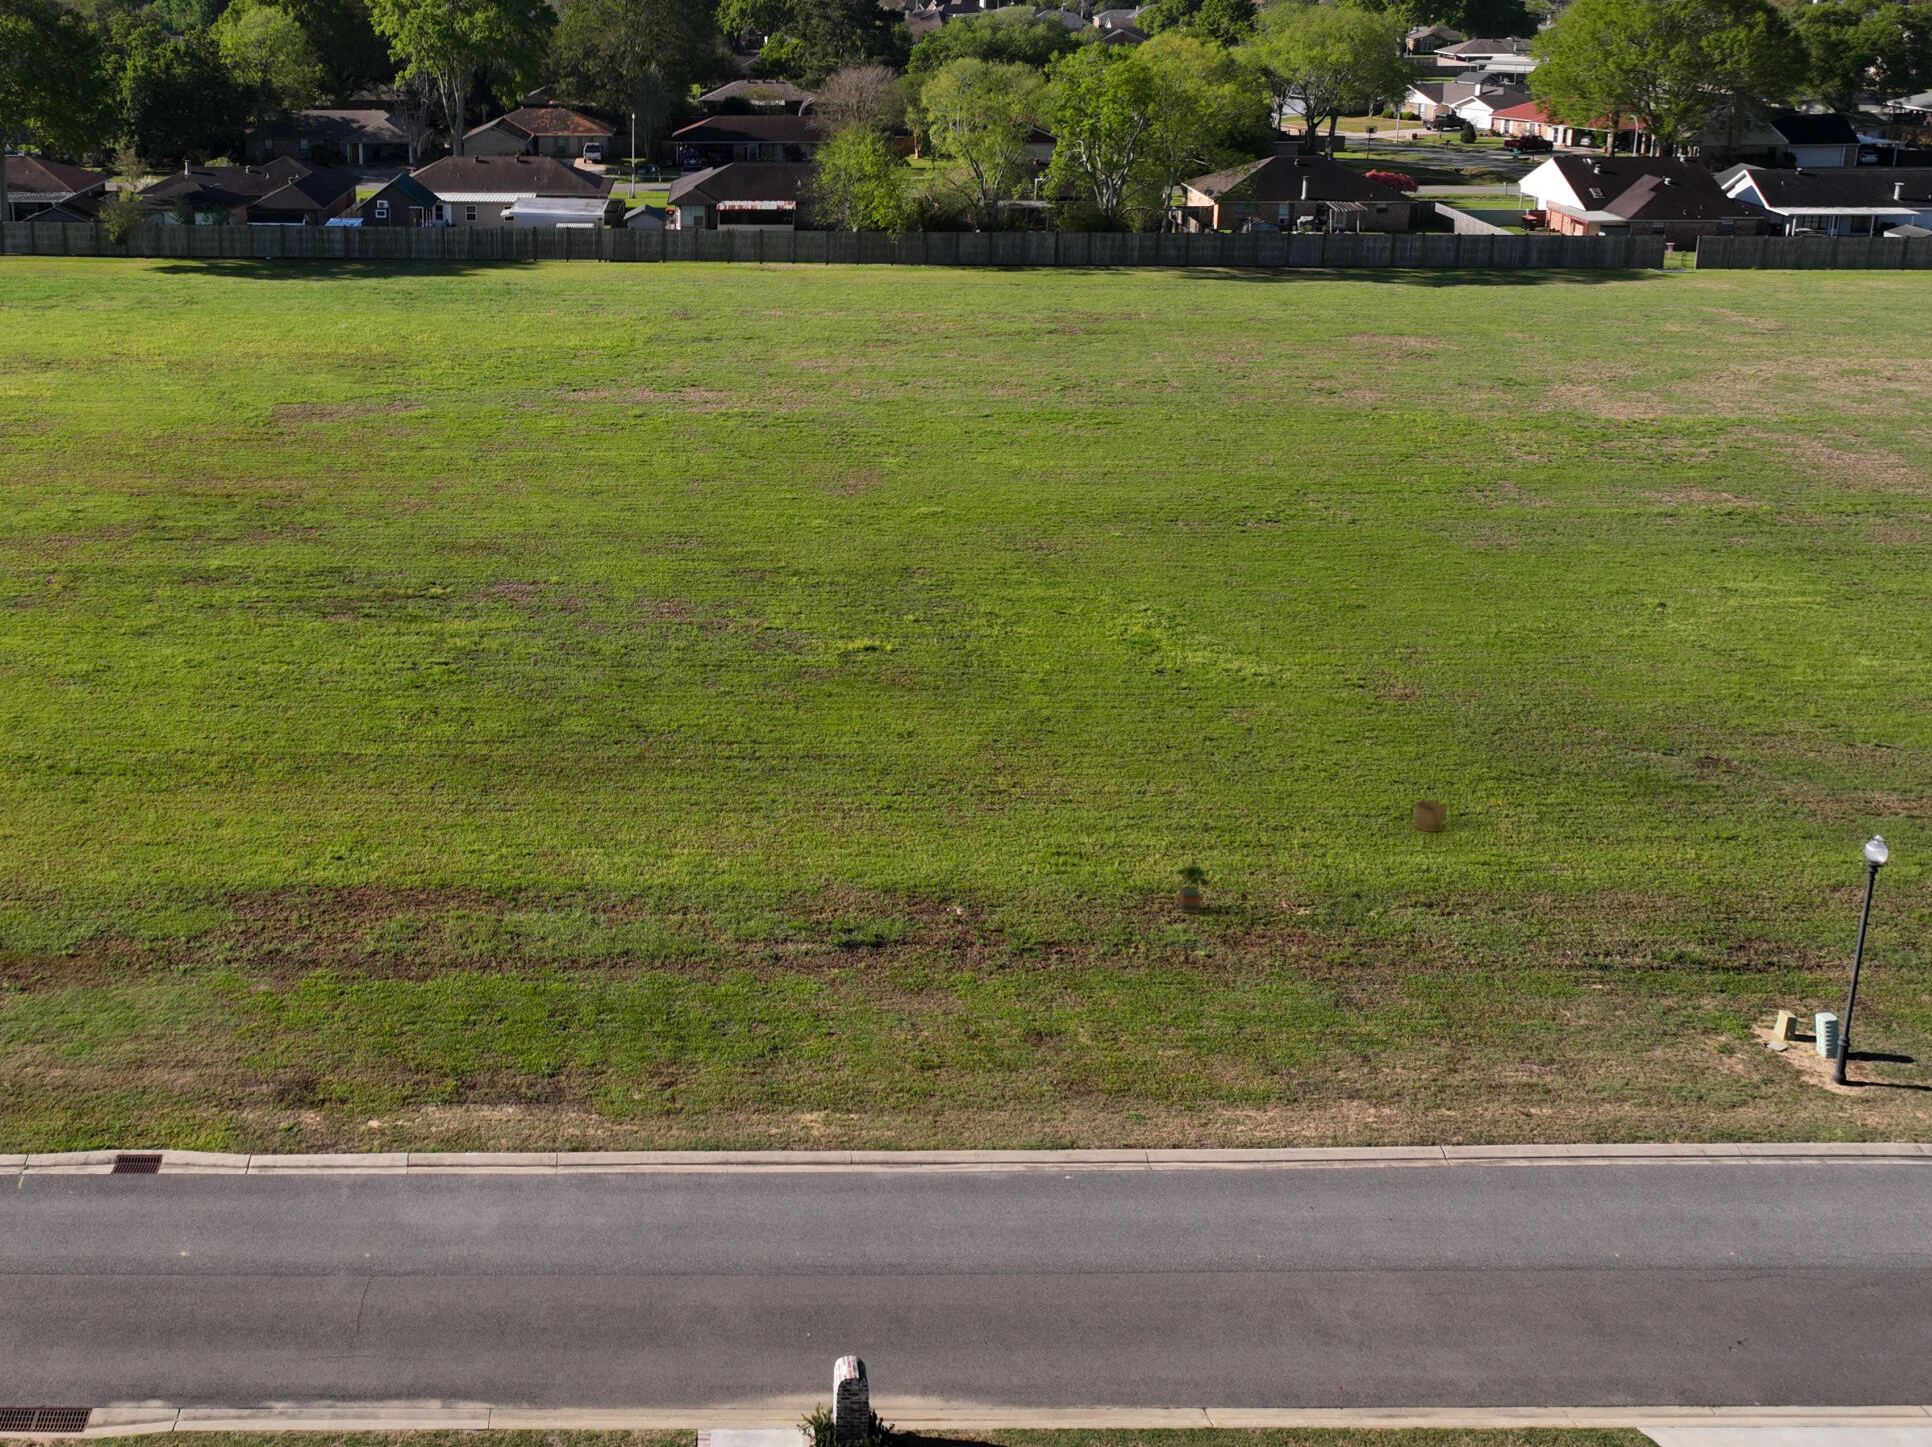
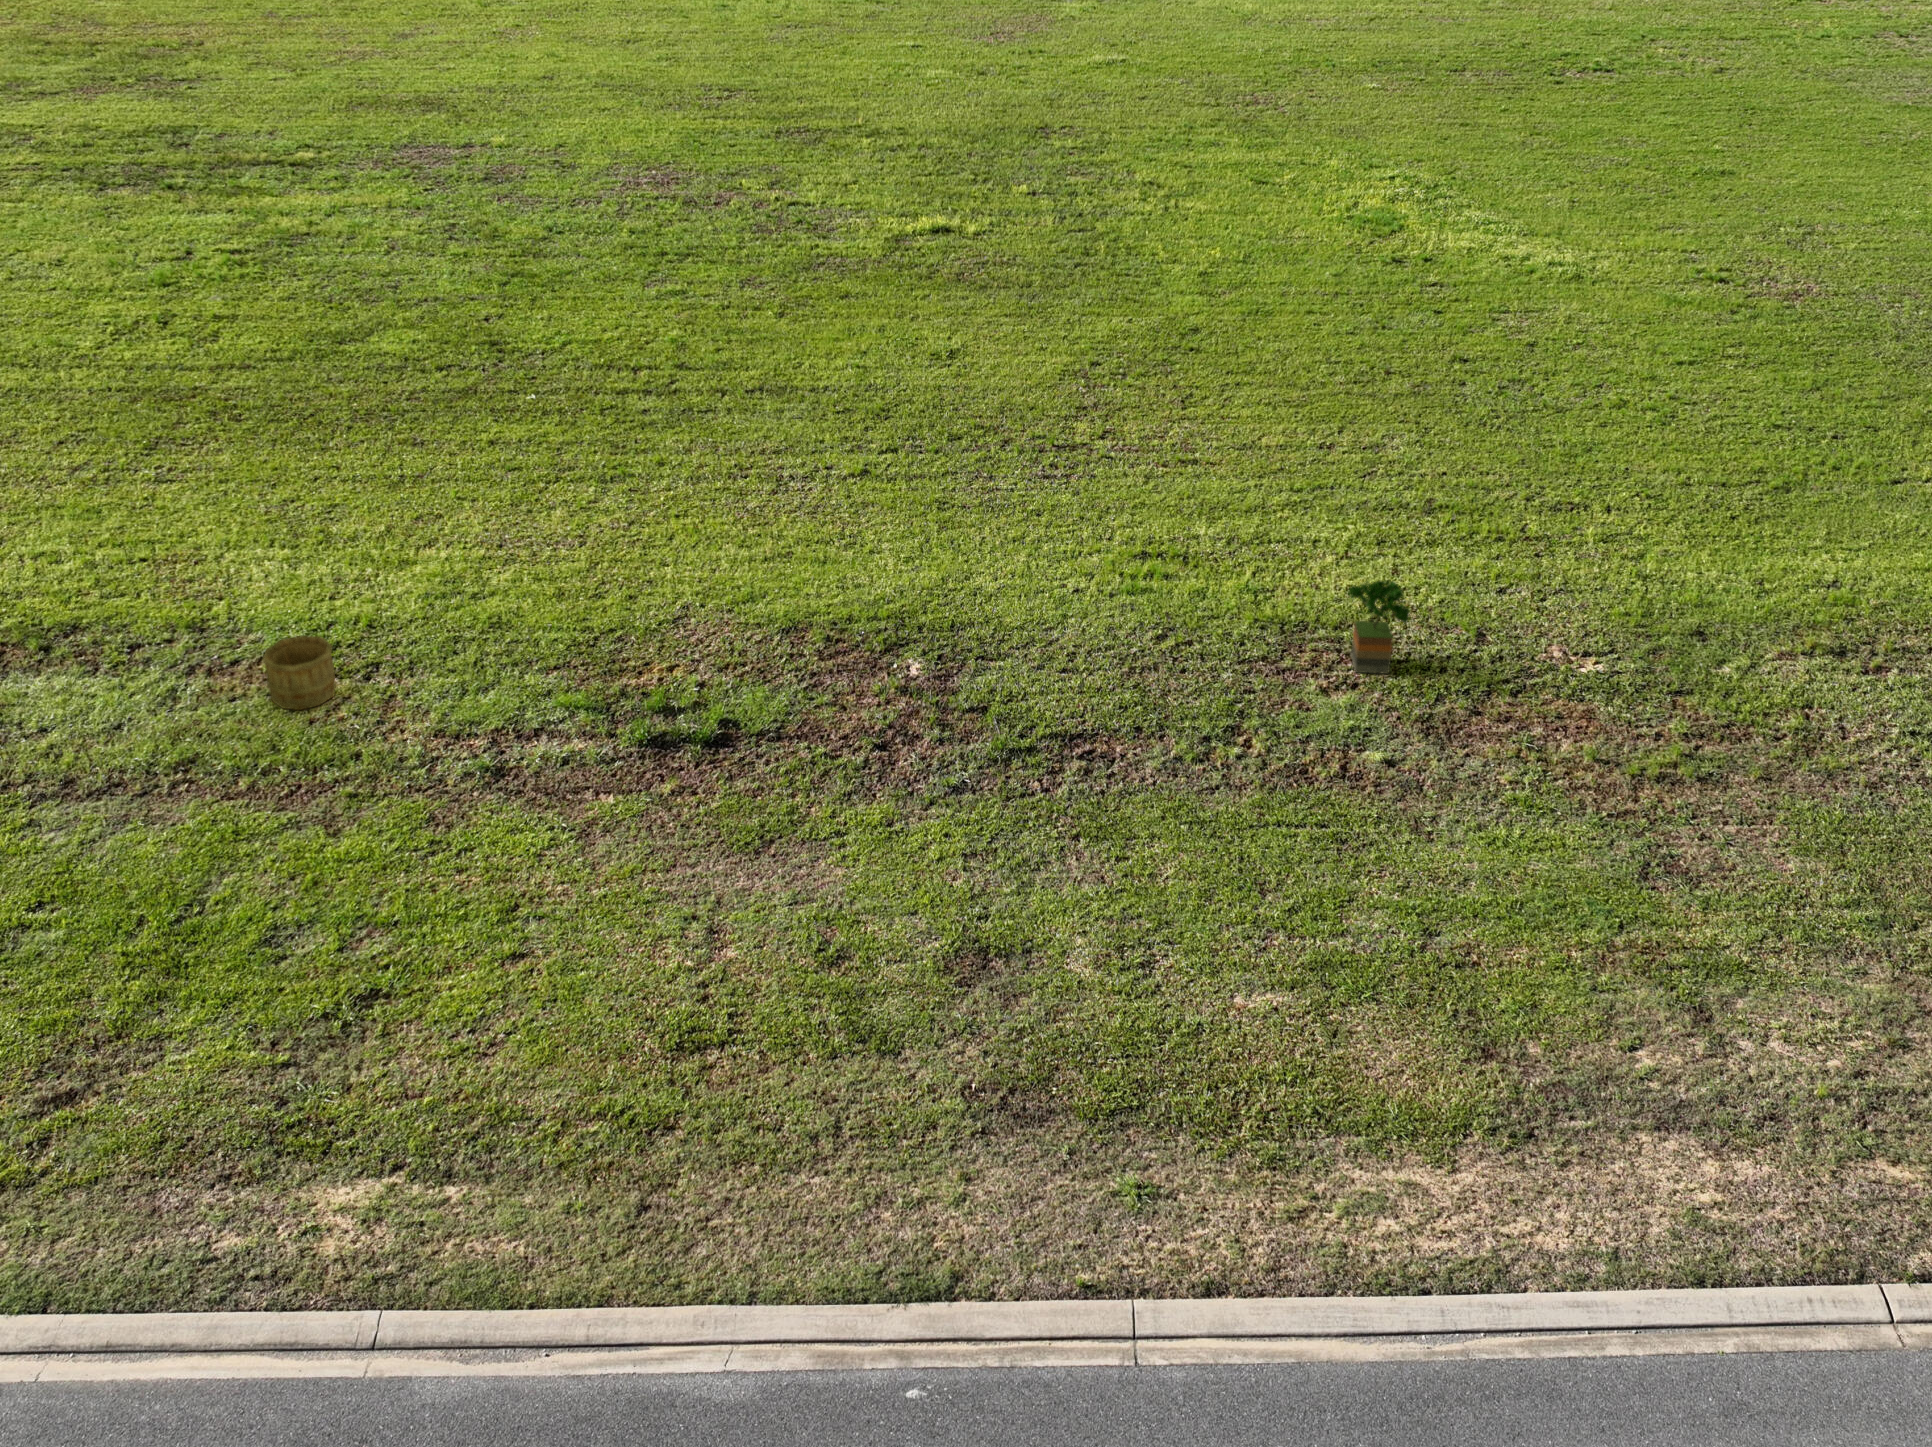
wooden bucket: present [1414,800,1446,832] -> present [262,635,336,710]

